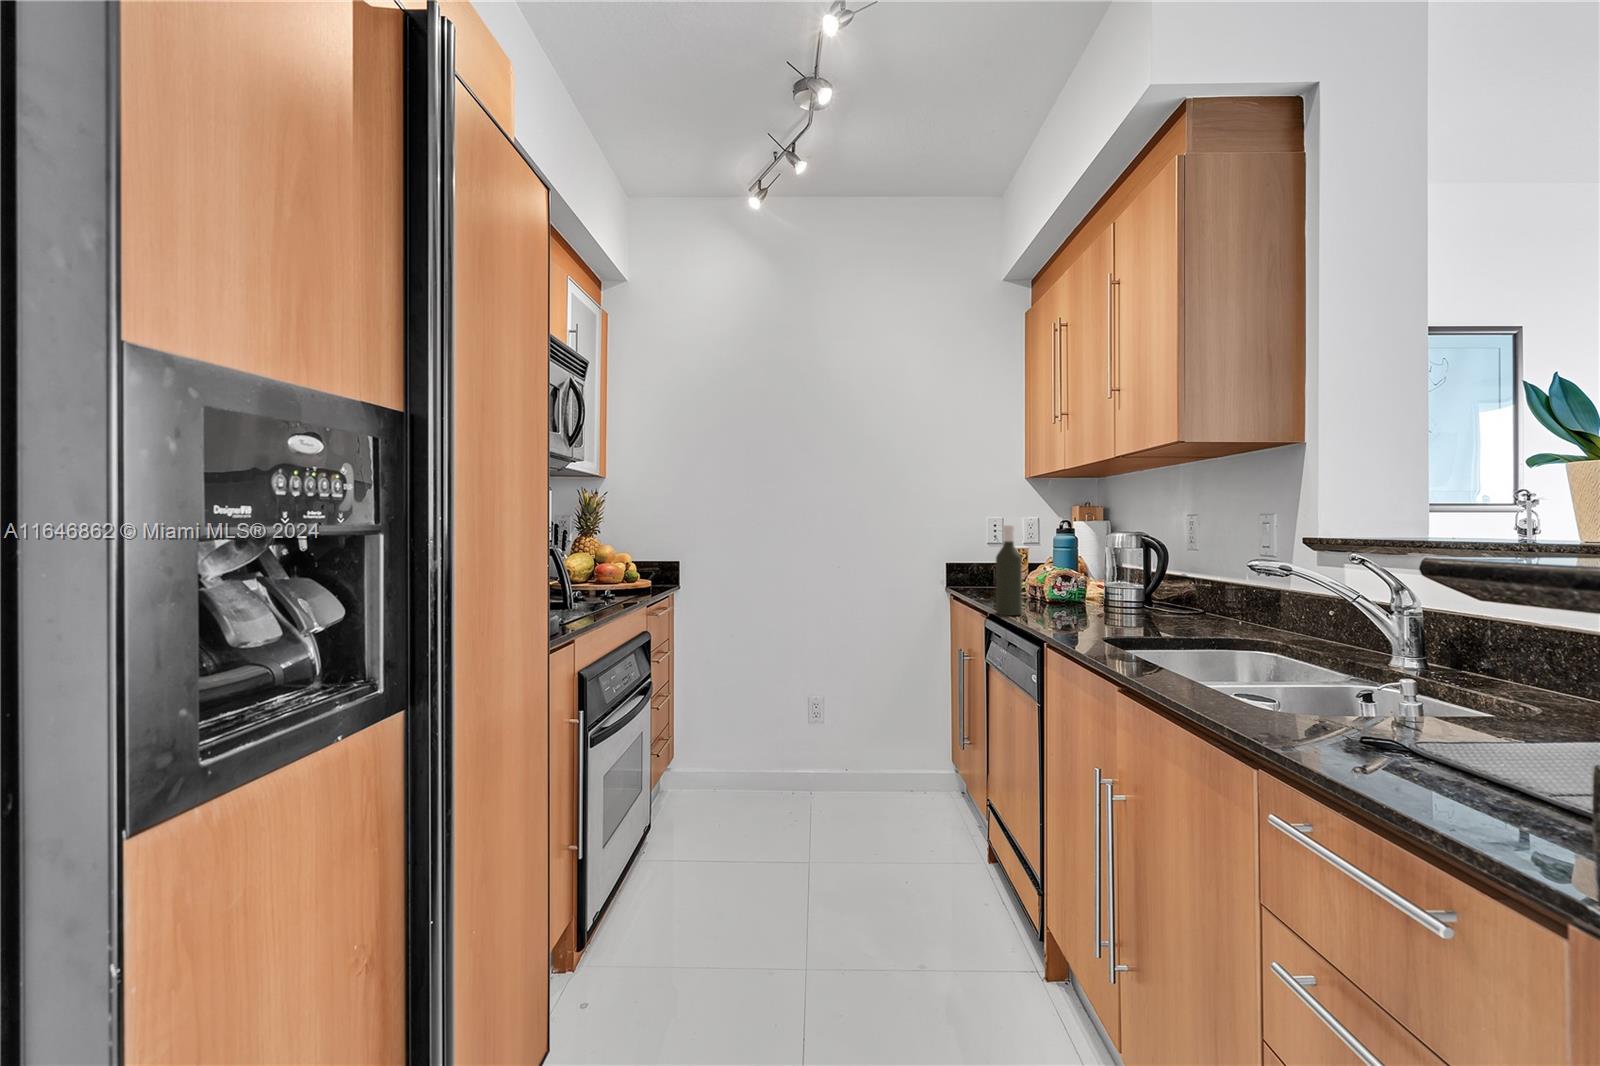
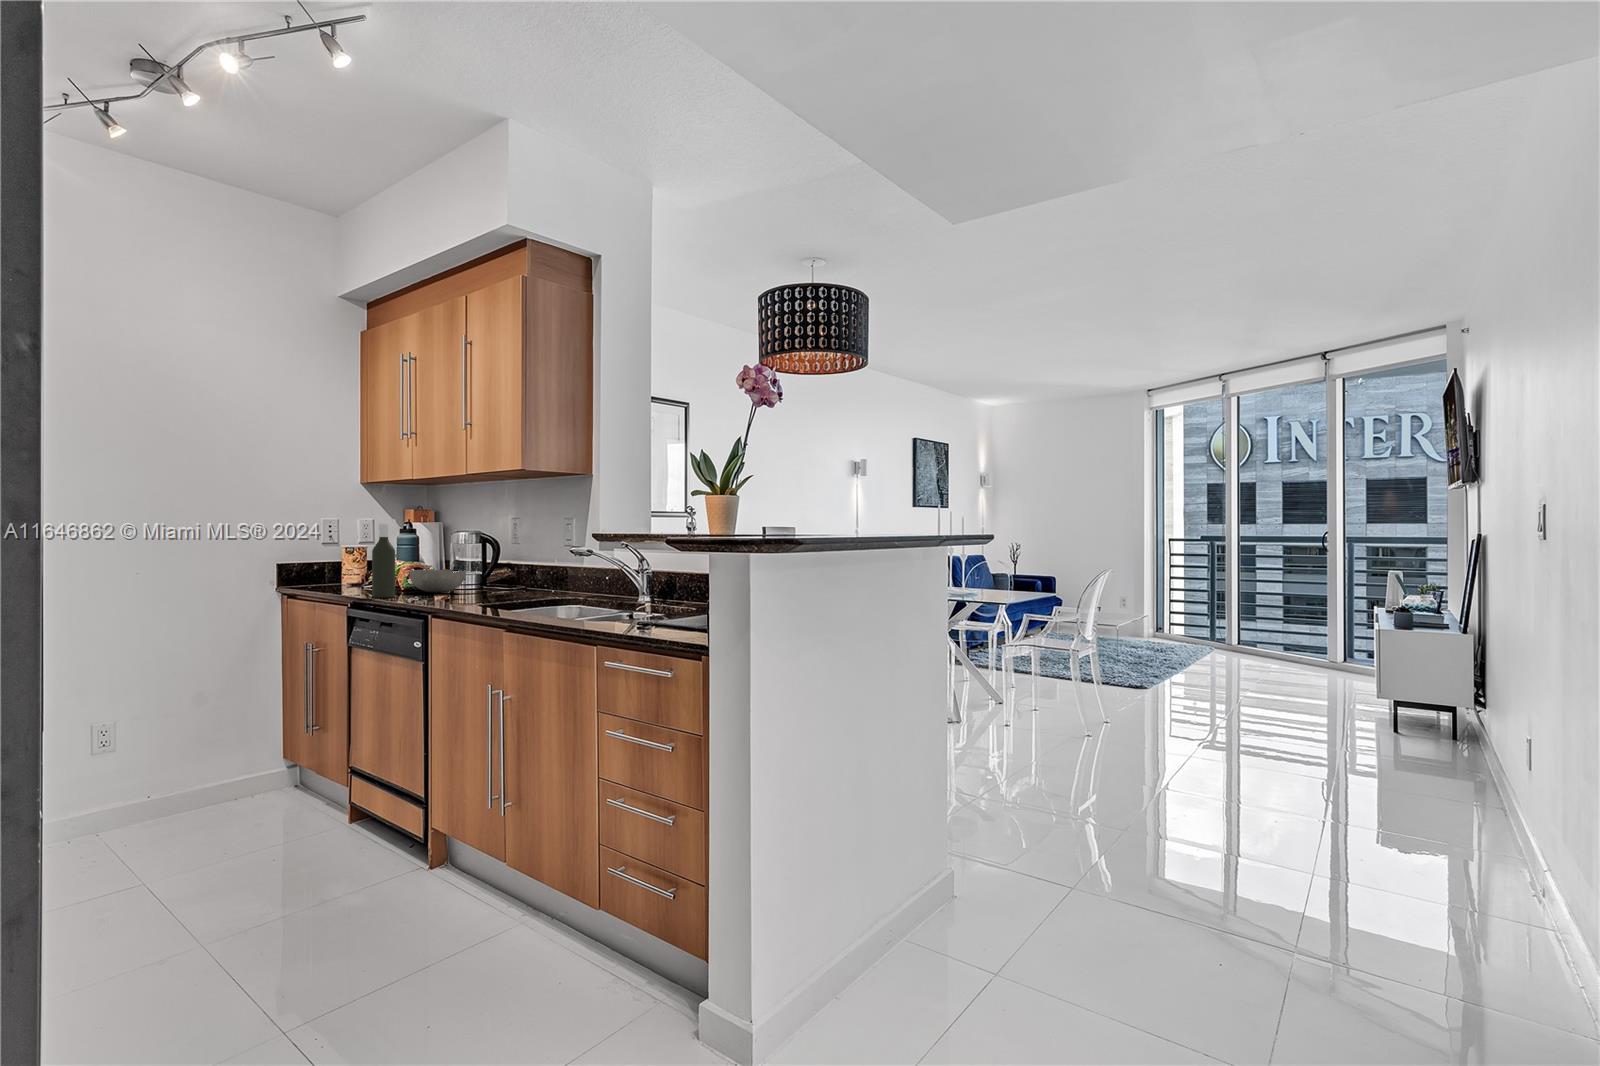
bowl: none [1051,580,1121,610] -> present [410,569,466,593]

